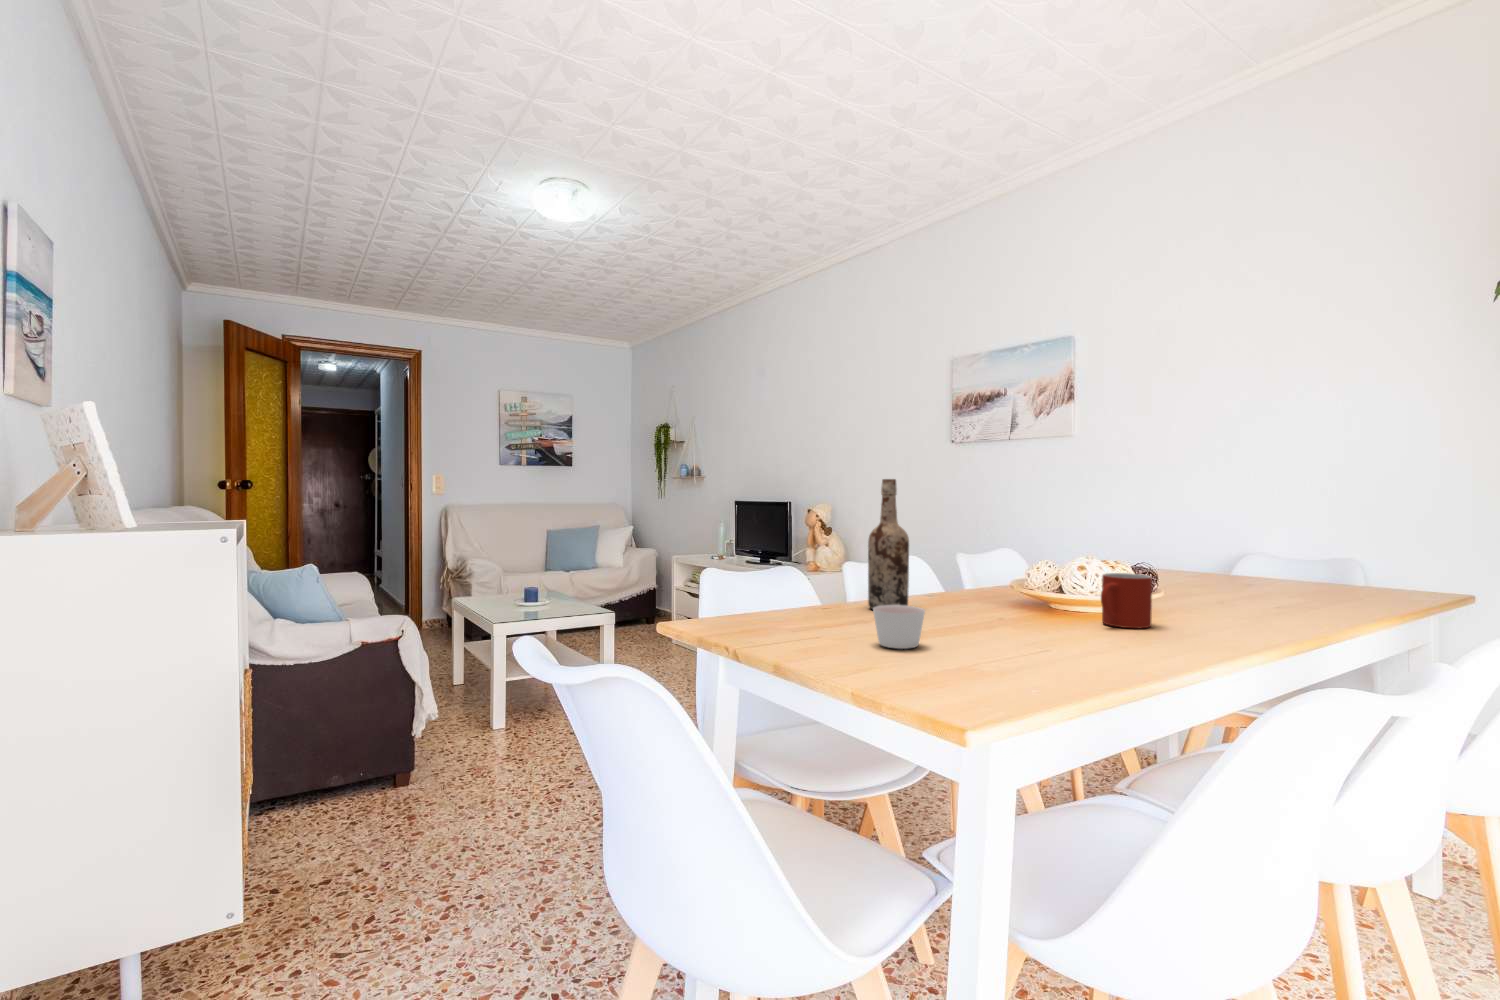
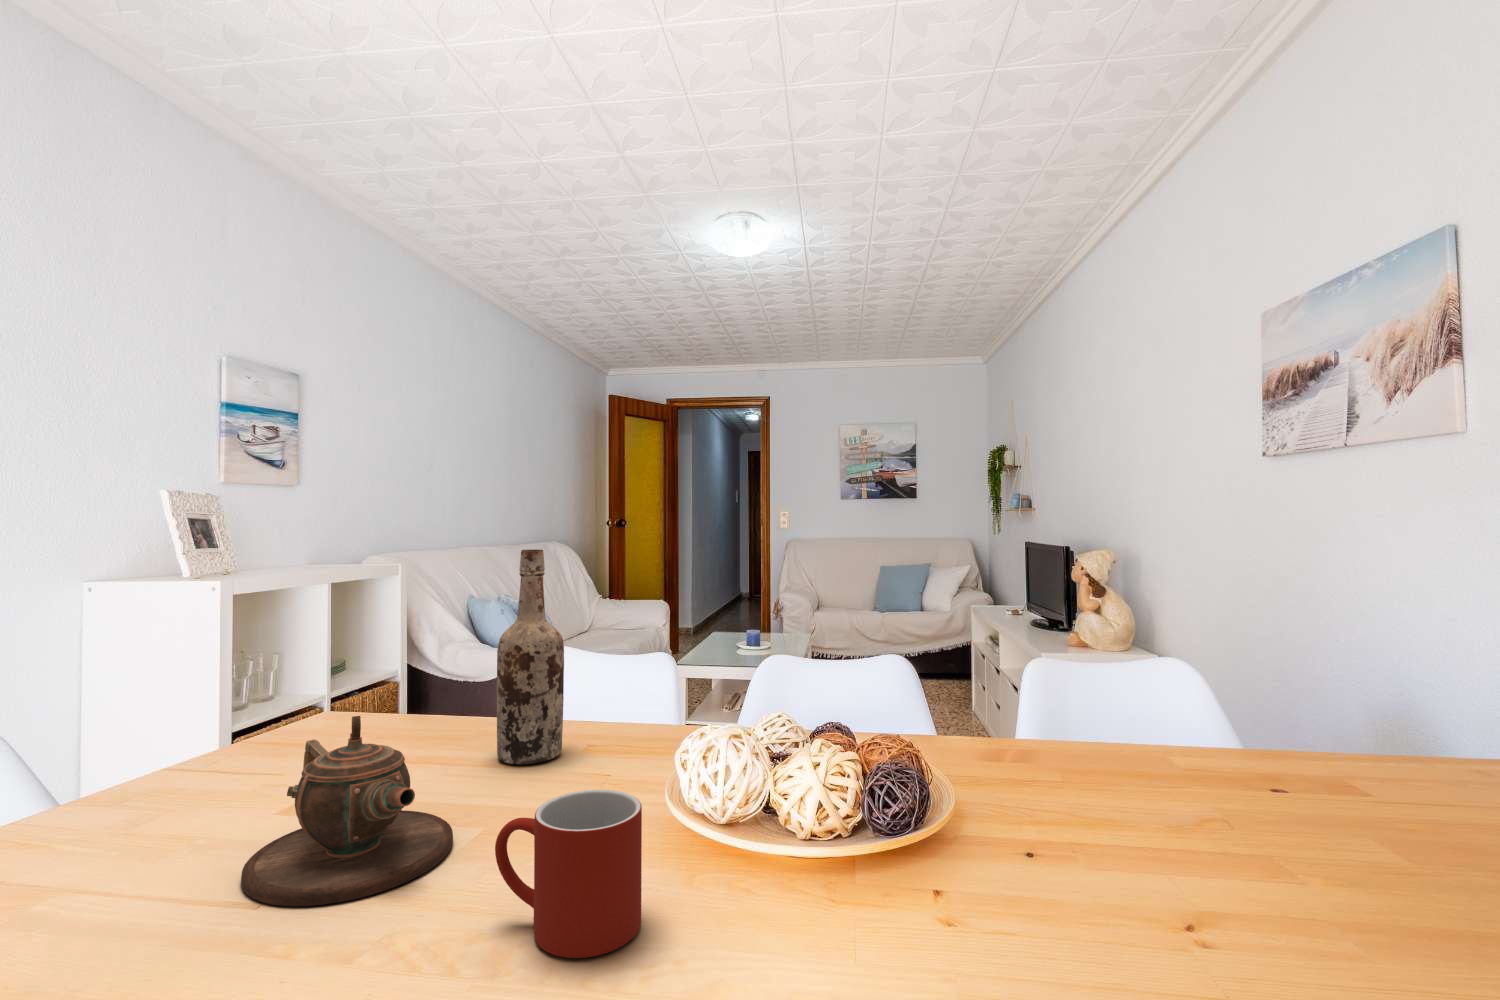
teapot: none [948,558,1052,643] -> present [241,716,453,906]
candle: present [873,605,925,649] -> none [114,762,218,845]

